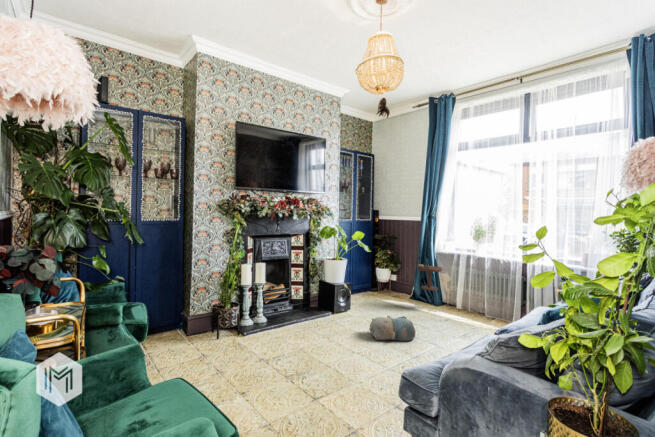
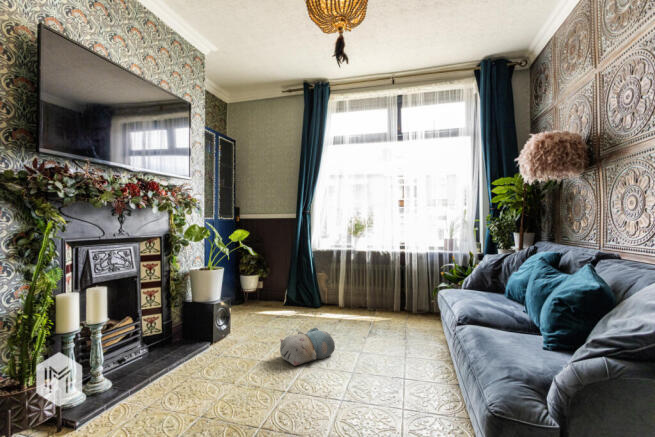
side table: present [417,264,442,291] -> none [300,265,327,314]

